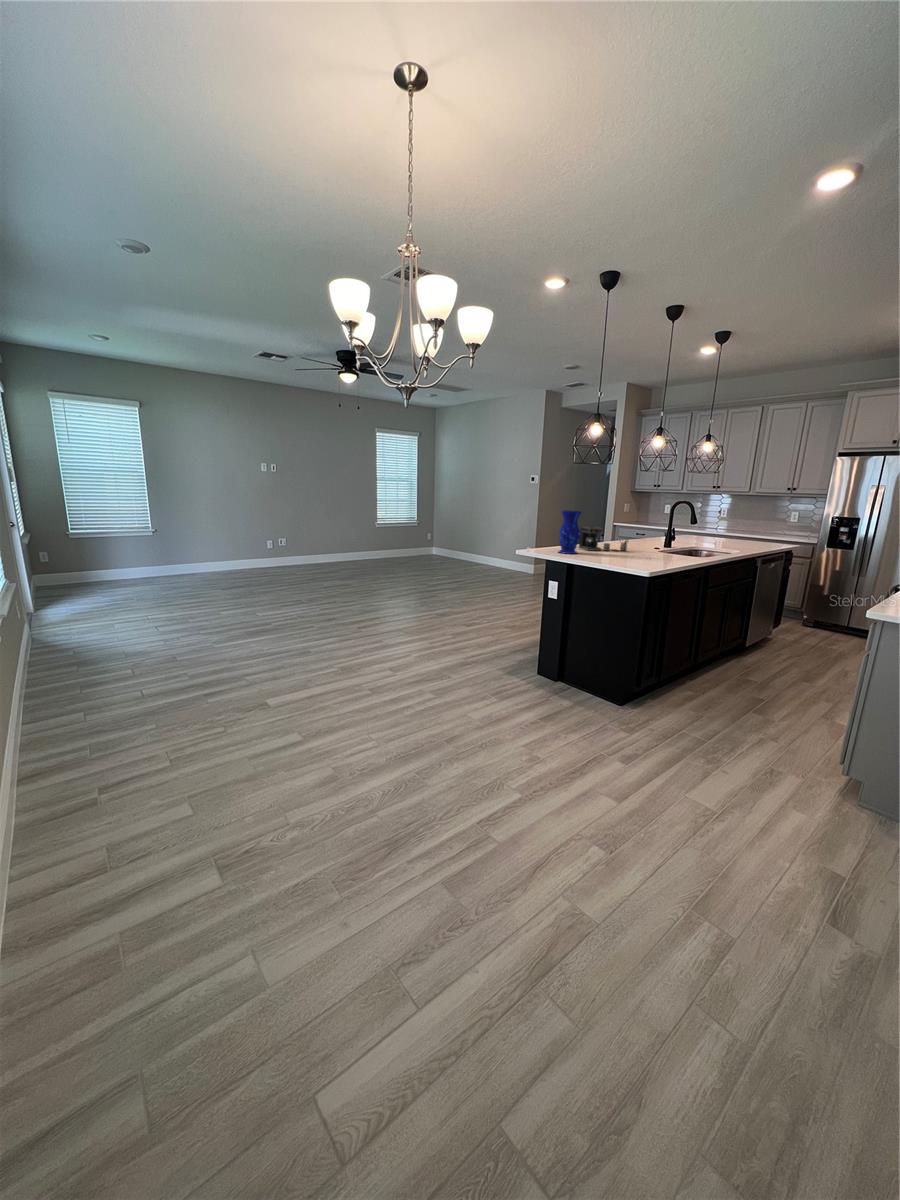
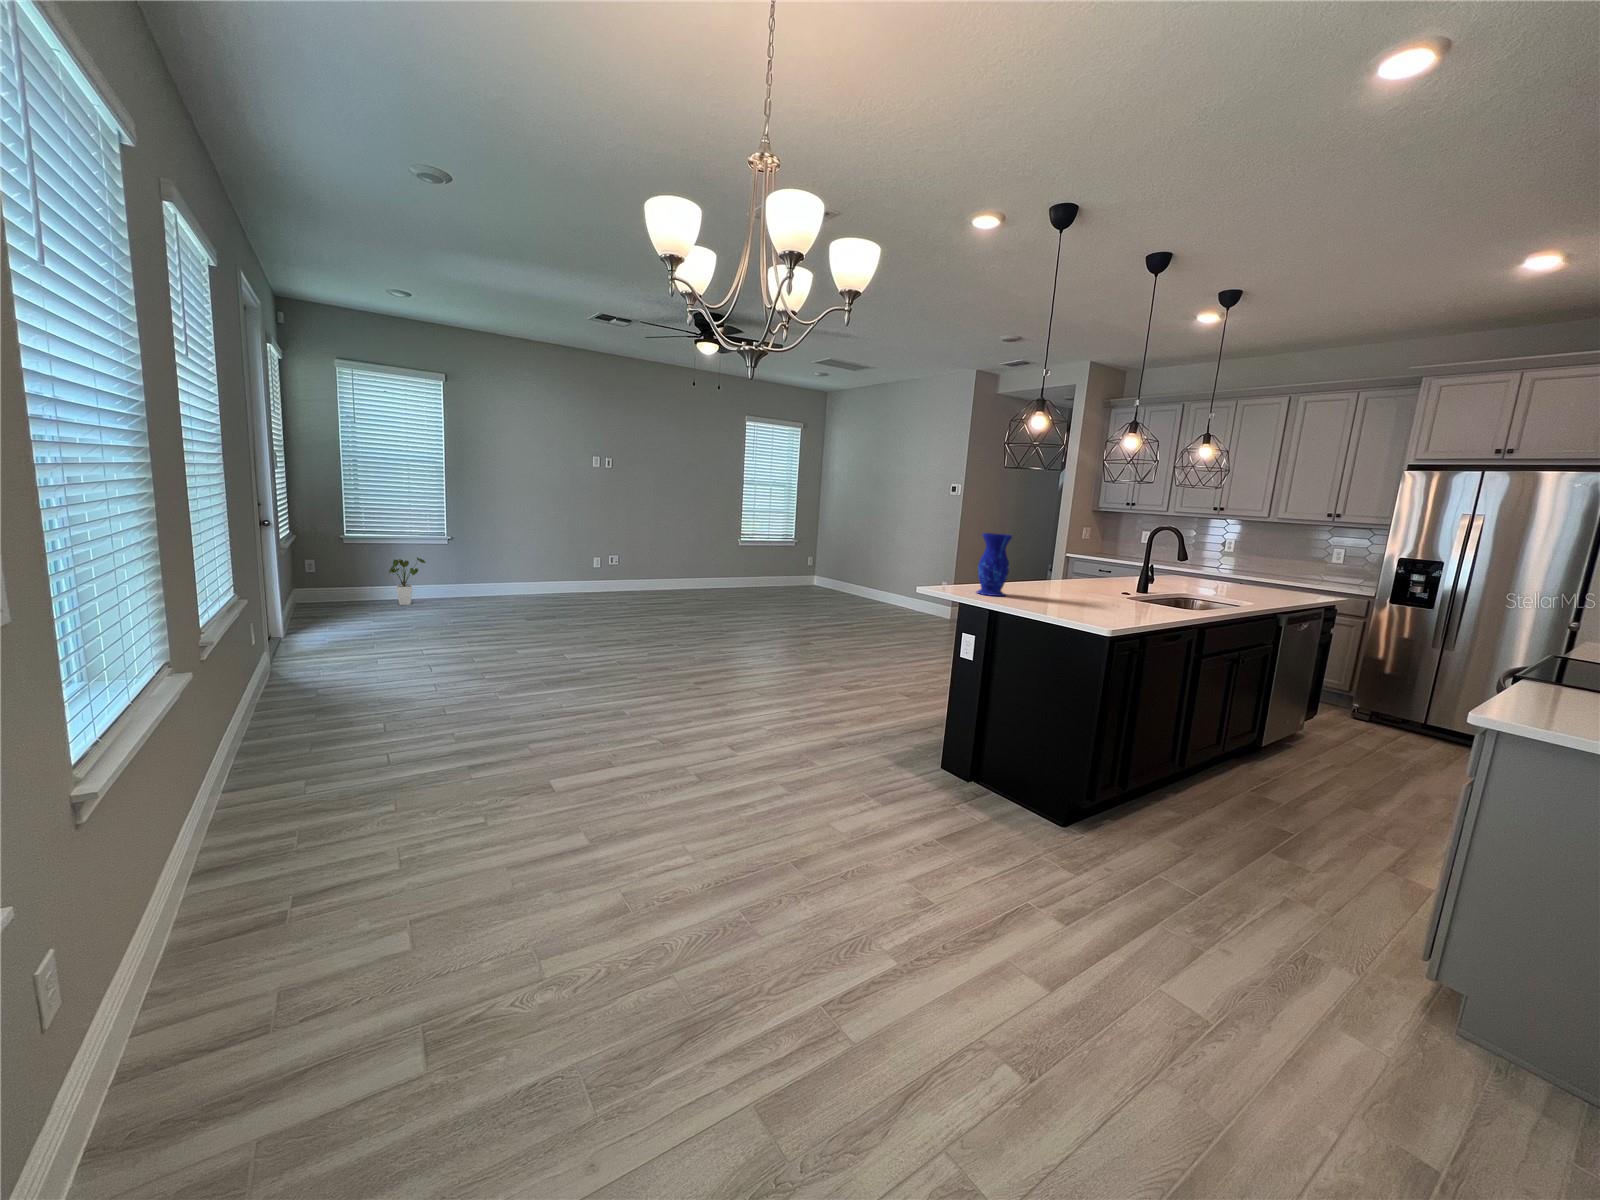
coffee maker: present [579,526,628,551] -> none [1008,557,1084,595]
house plant: none [103,546,132,584] -> present [389,558,426,605]

